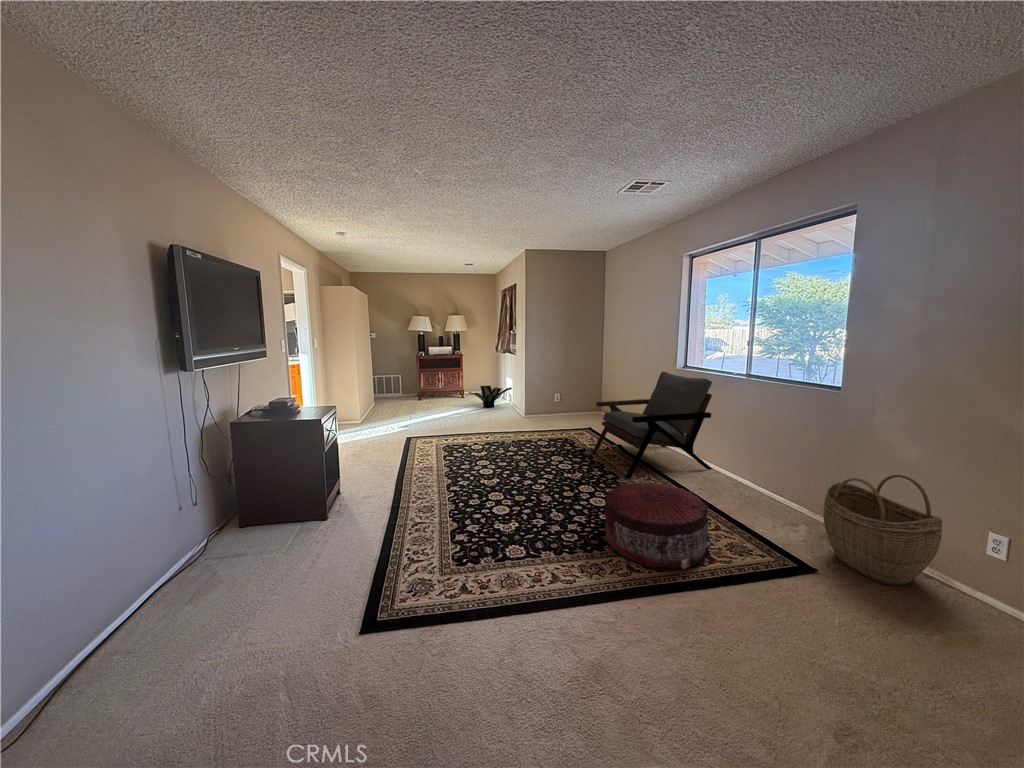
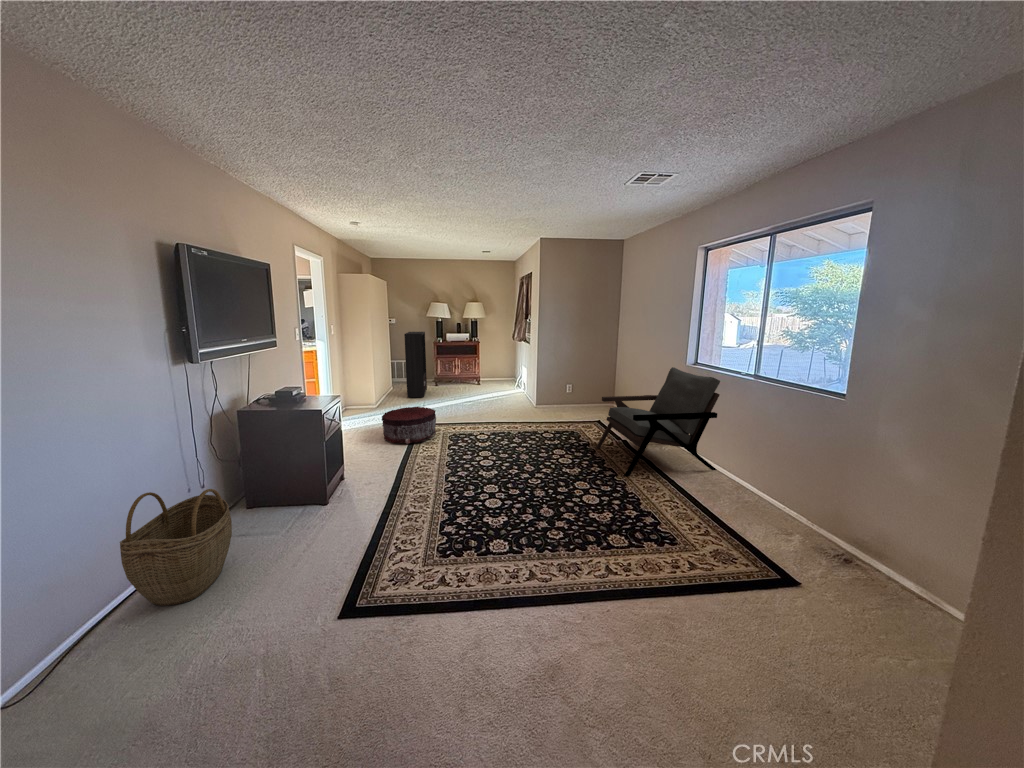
bookcase: none [384,345,412,412] -> present [404,332,427,397]
potted plant: present [469,386,512,408] -> none [482,374,526,397]
woven basket: present [824,475,942,585] -> present [120,489,232,606]
pouf: present [605,482,711,569] -> present [382,407,436,444]

